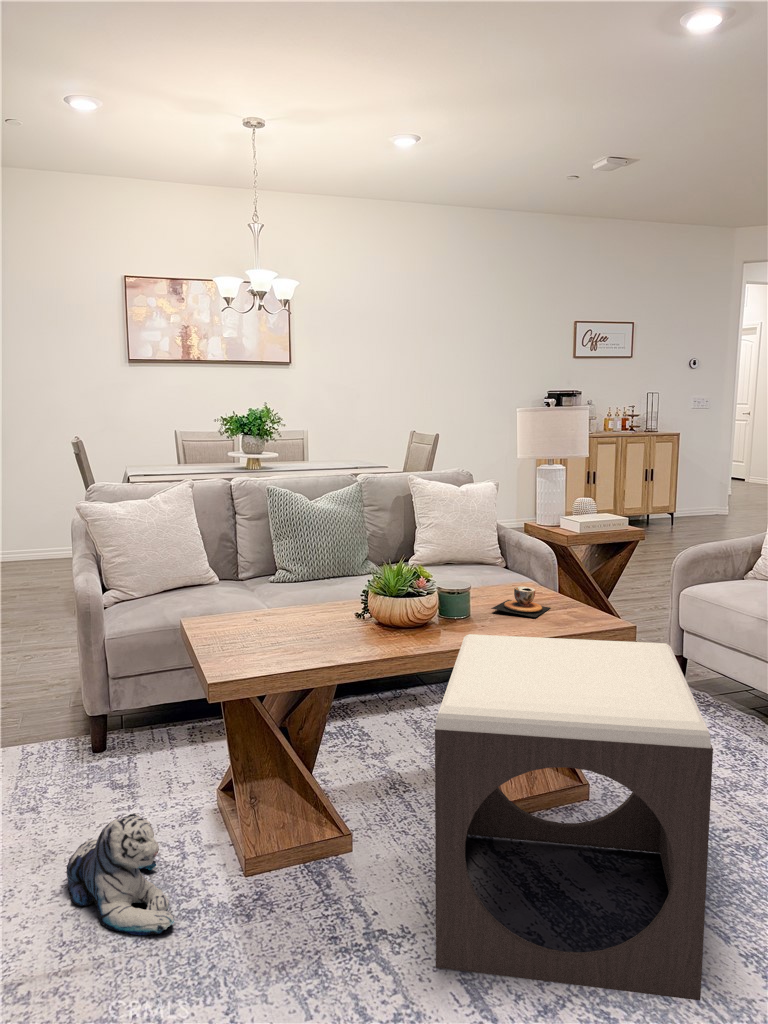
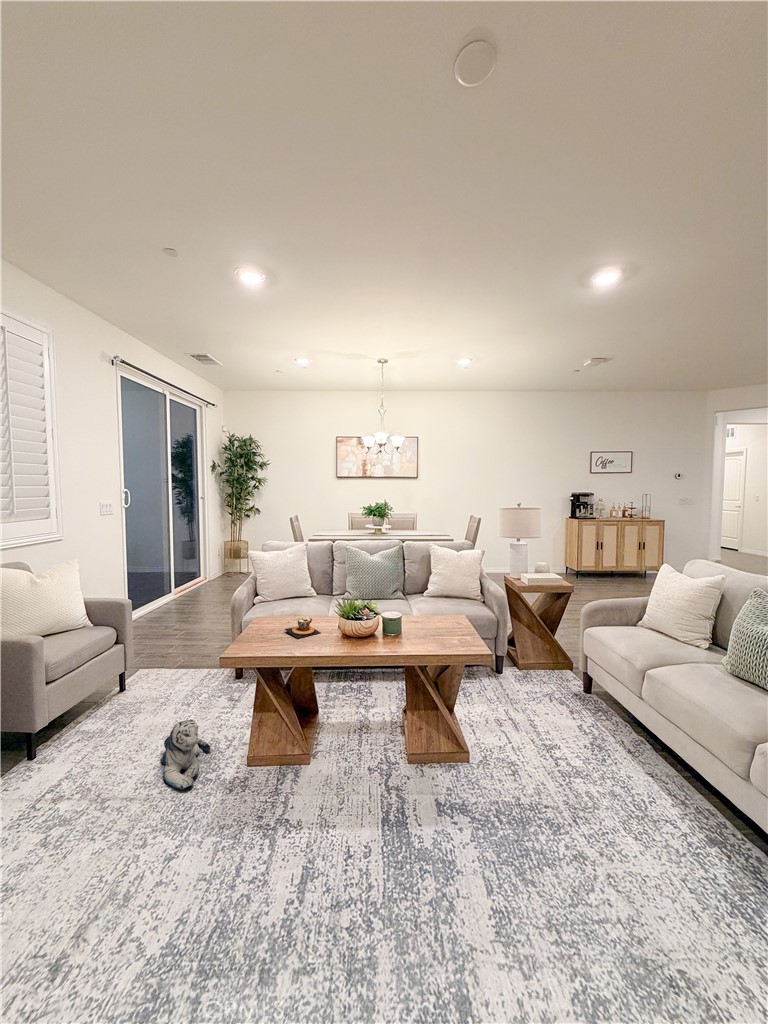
teacup: present [491,586,550,617] -> present [284,618,321,638]
footstool: present [435,634,713,1001] -> none [295,646,495,935]

